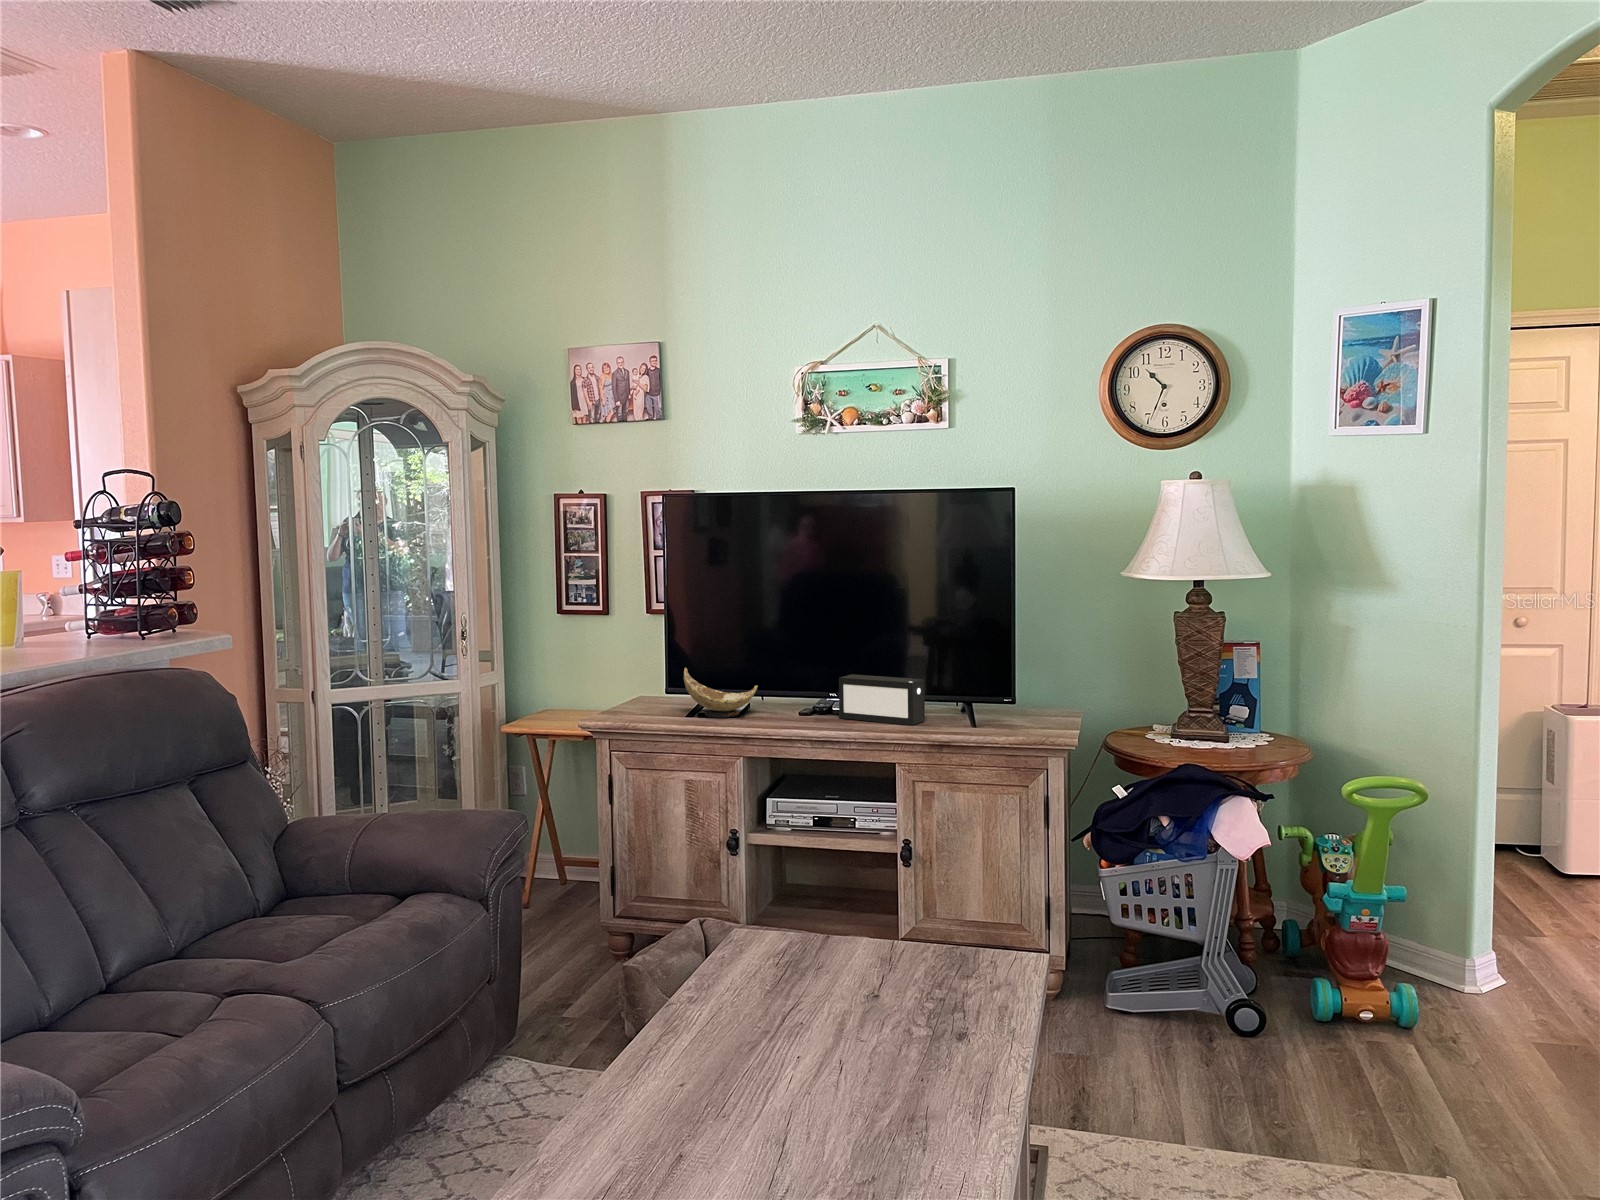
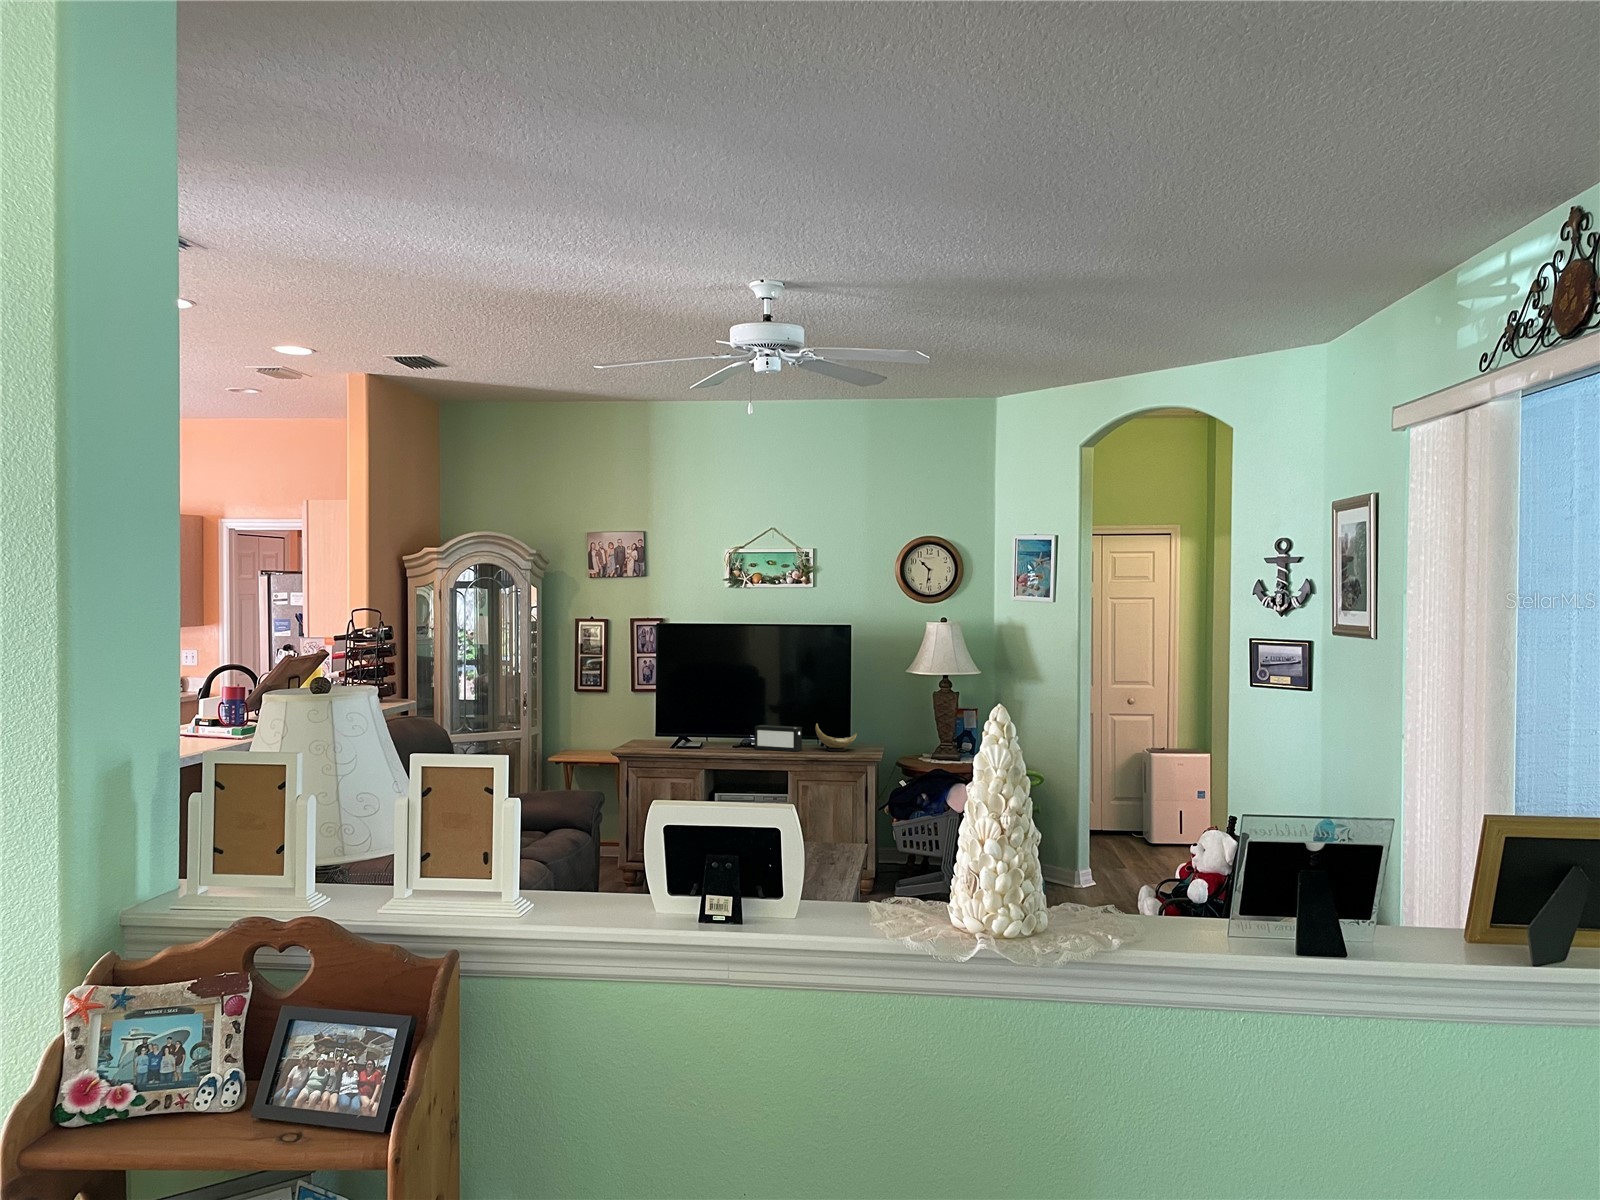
decorative bowl: present [684,668,758,718] -> present [815,724,857,752]

